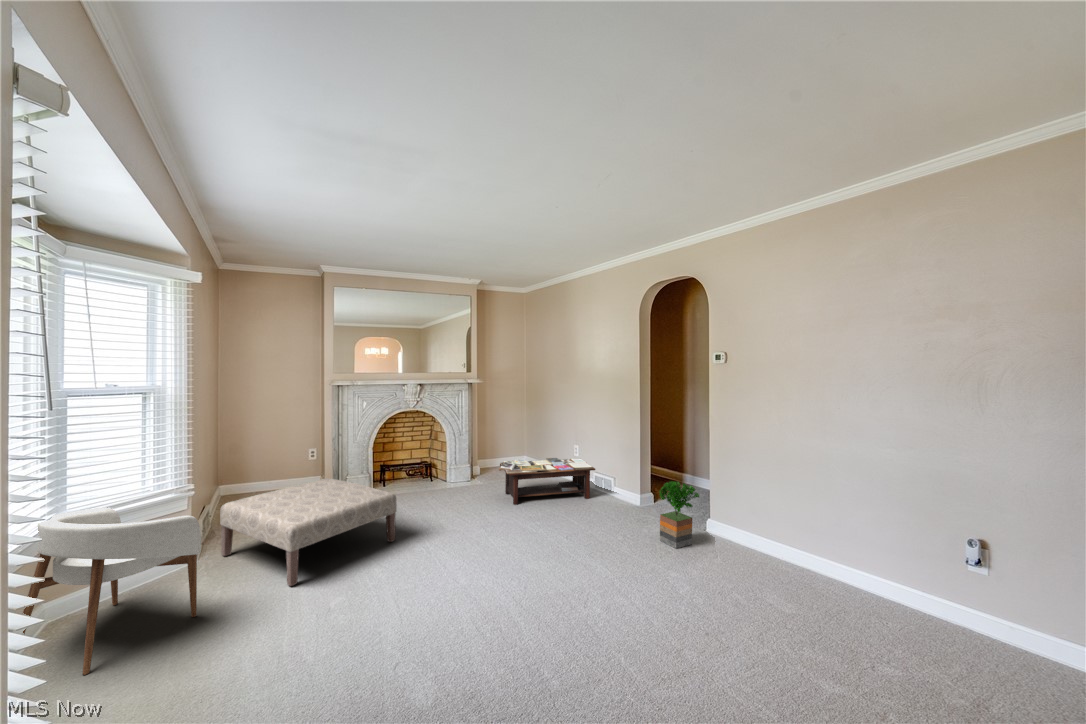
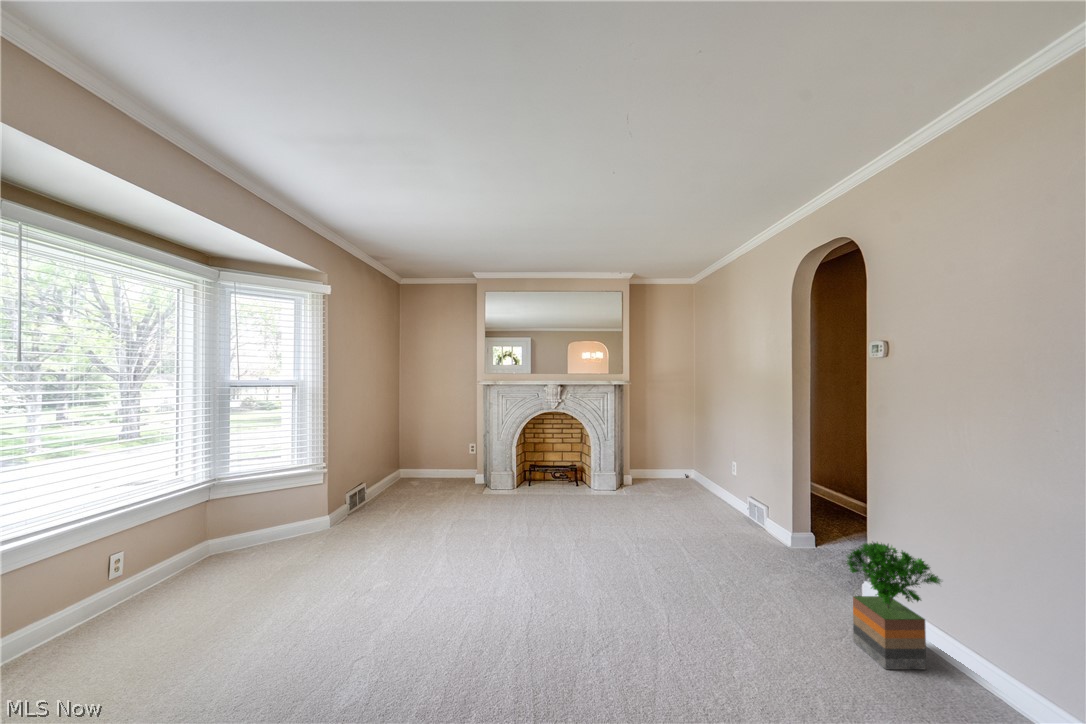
coffee table: present [499,458,595,505] -> none [626,474,763,540]
ottoman: present [220,478,397,586] -> none [349,470,489,577]
armchair: present [23,507,201,675] -> none [147,473,278,622]

